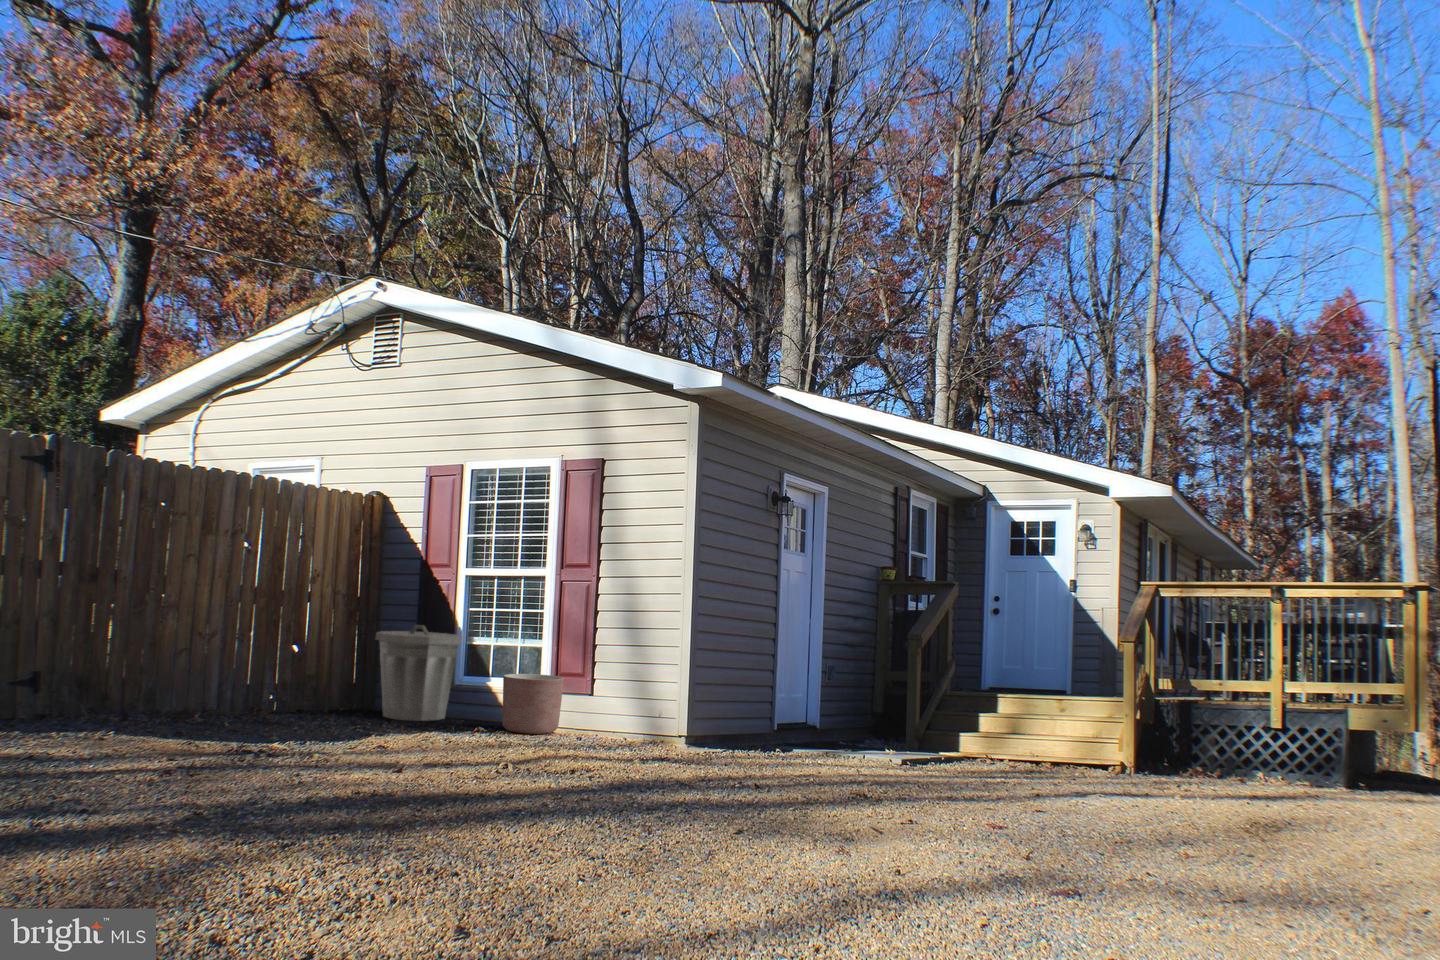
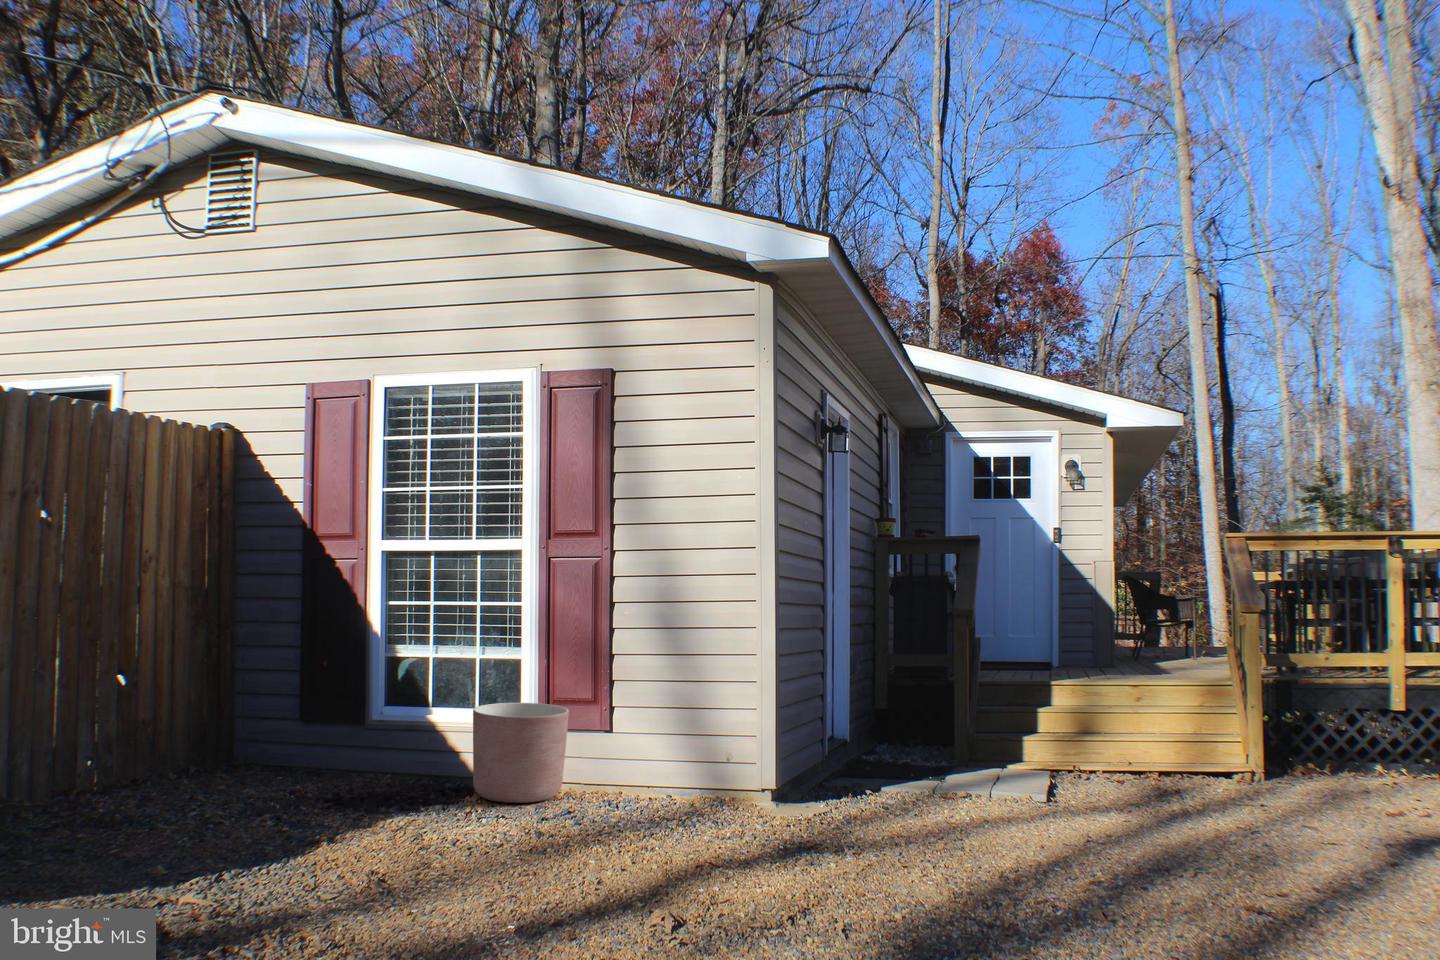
trash can: present [376,625,462,721] -> none [246,632,388,789]

